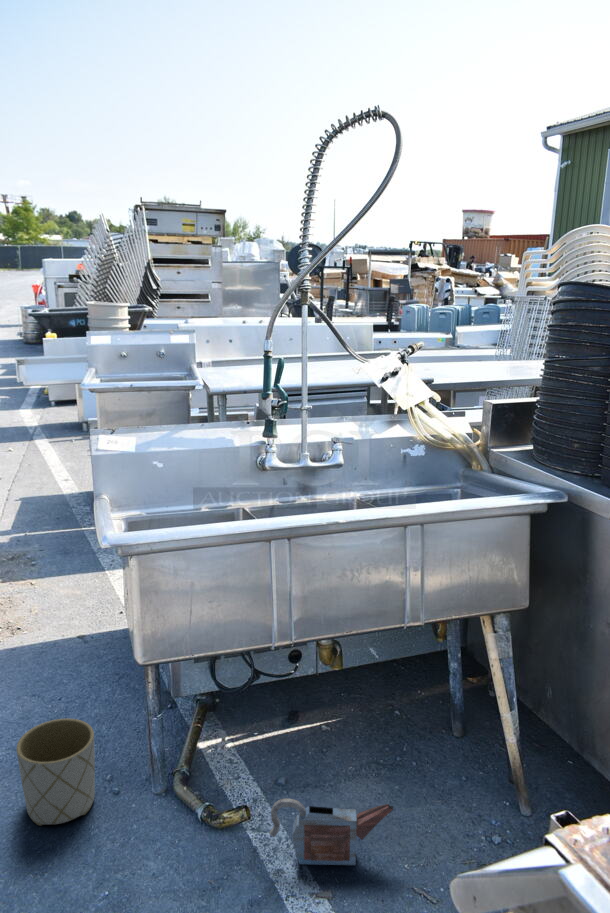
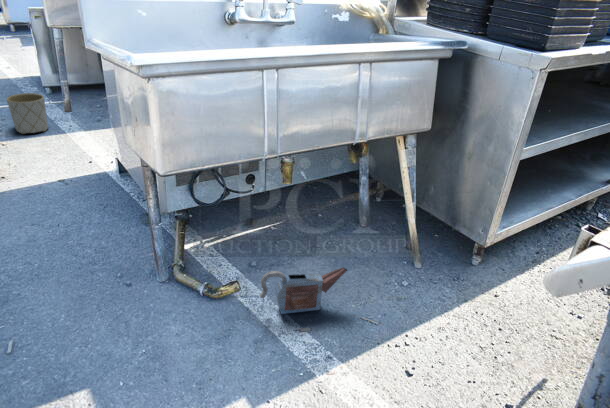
planter: present [17,718,95,826] -> present [7,93,48,134]

